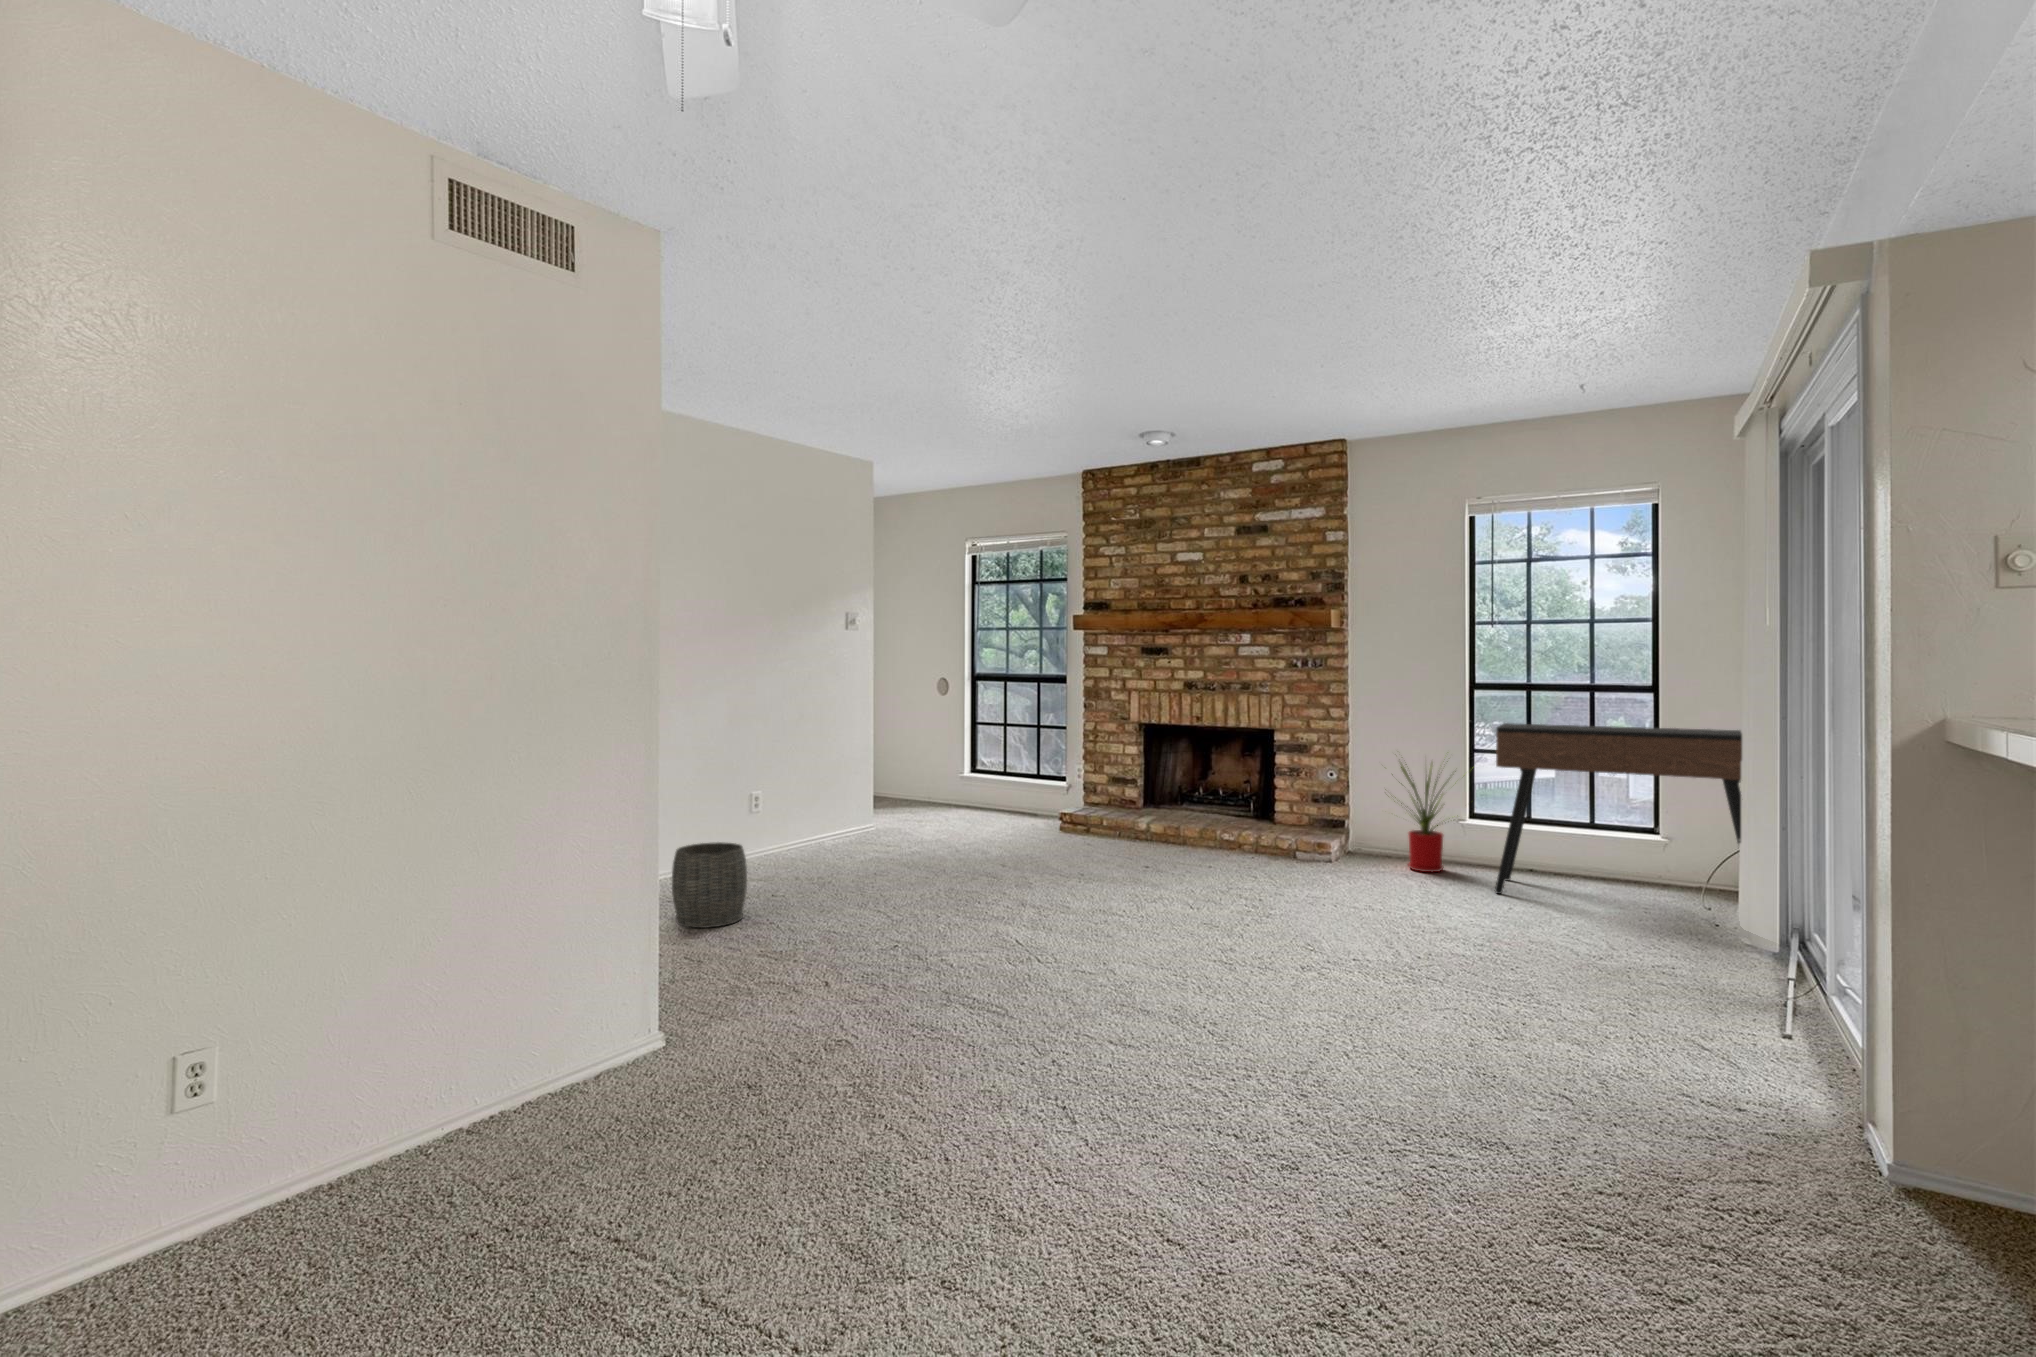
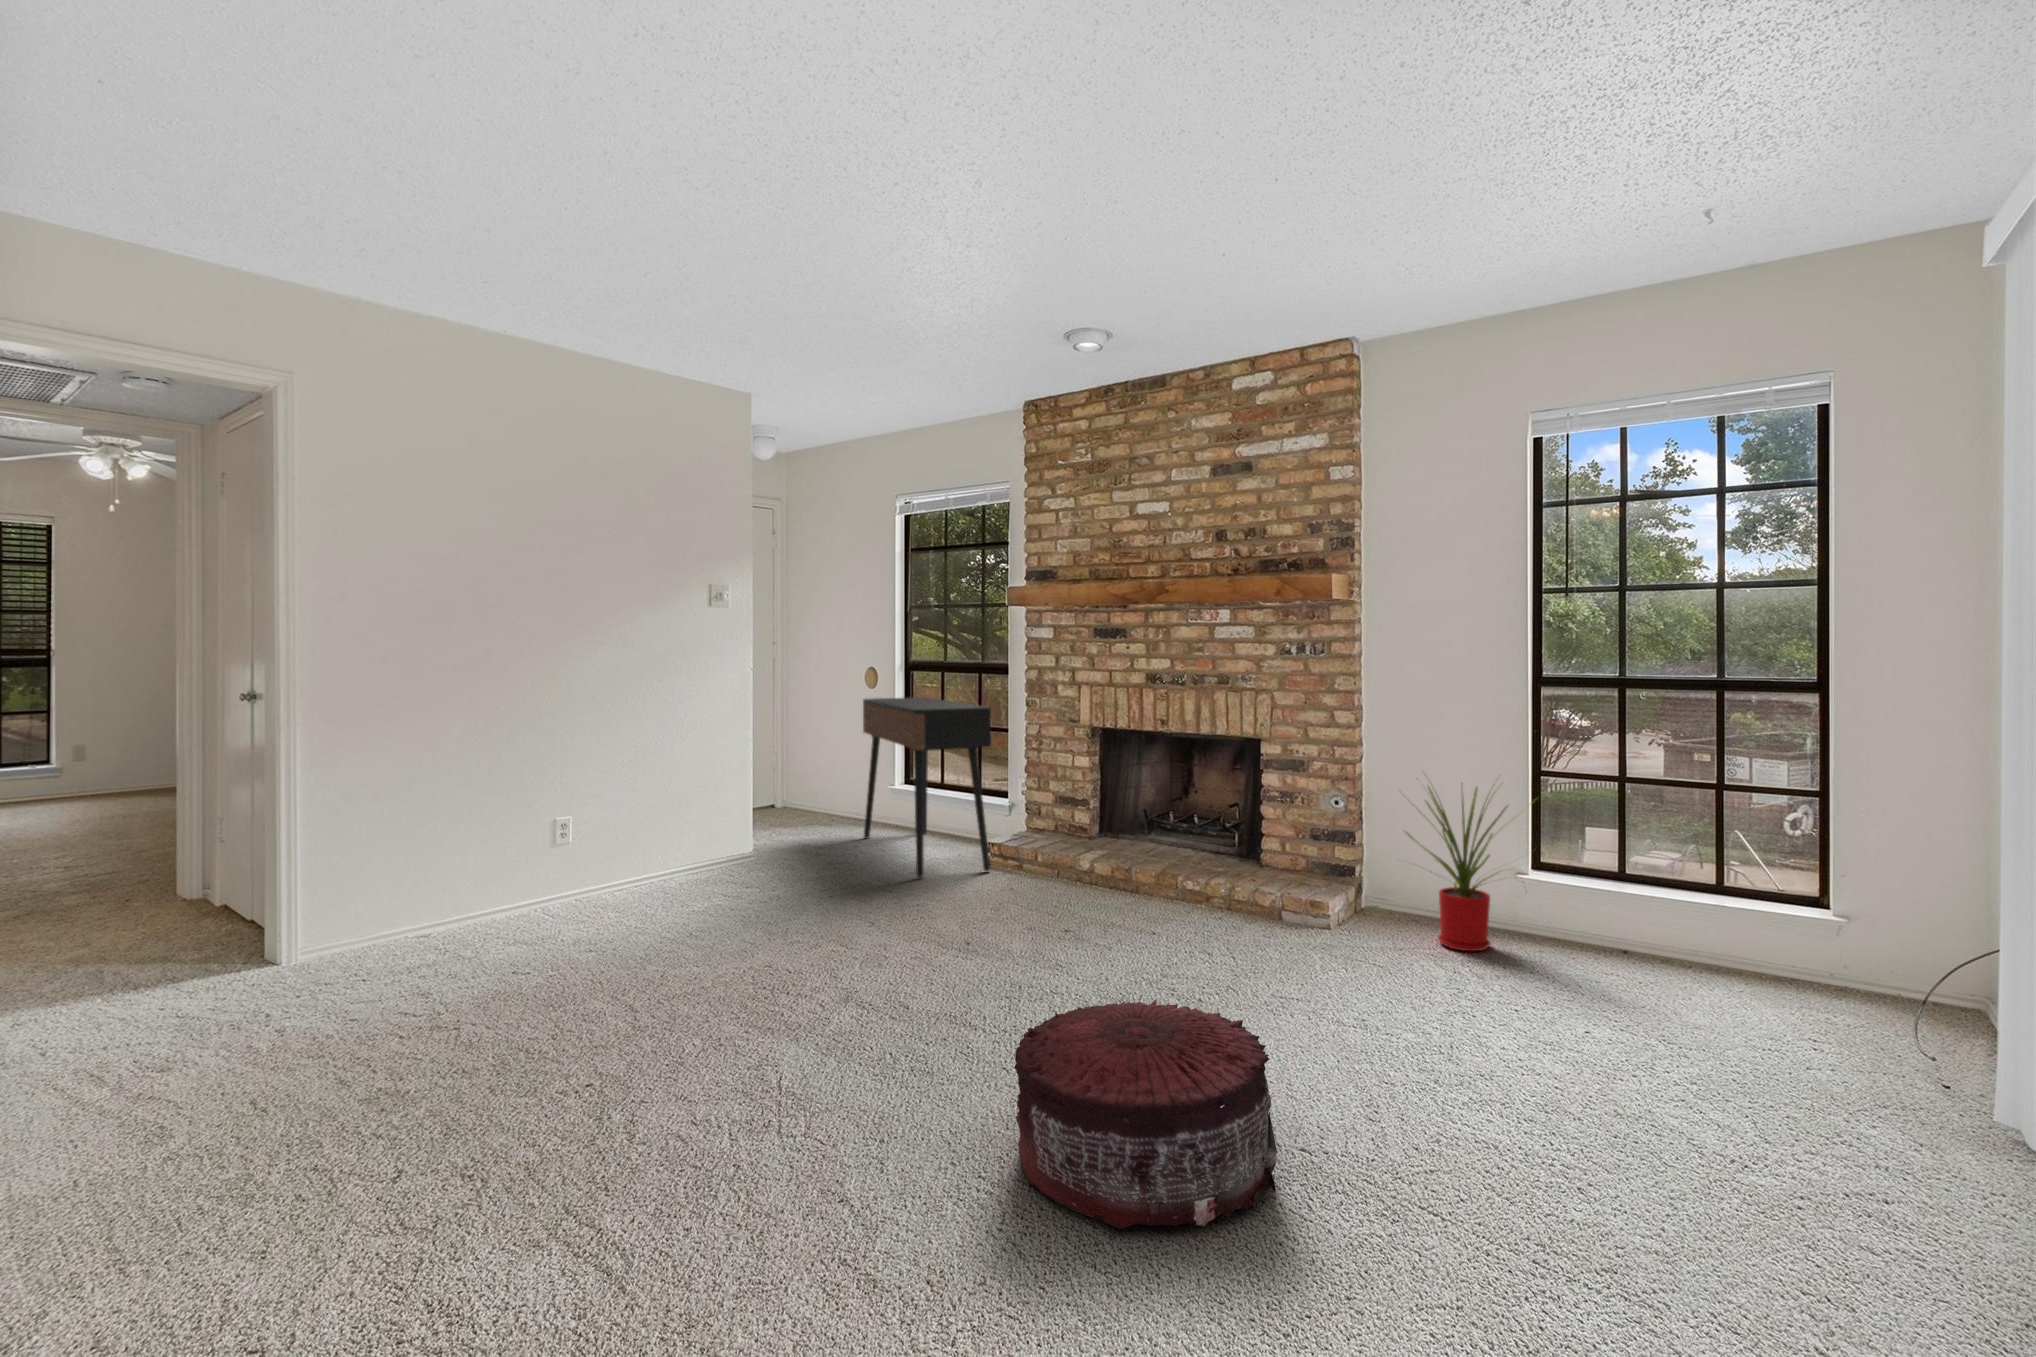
console table: present [1495,723,1742,894] -> present [863,697,991,878]
woven basket: present [672,842,747,928] -> none [299,912,425,1047]
pouf: none [1187,875,1346,982] -> present [1015,999,1277,1229]

